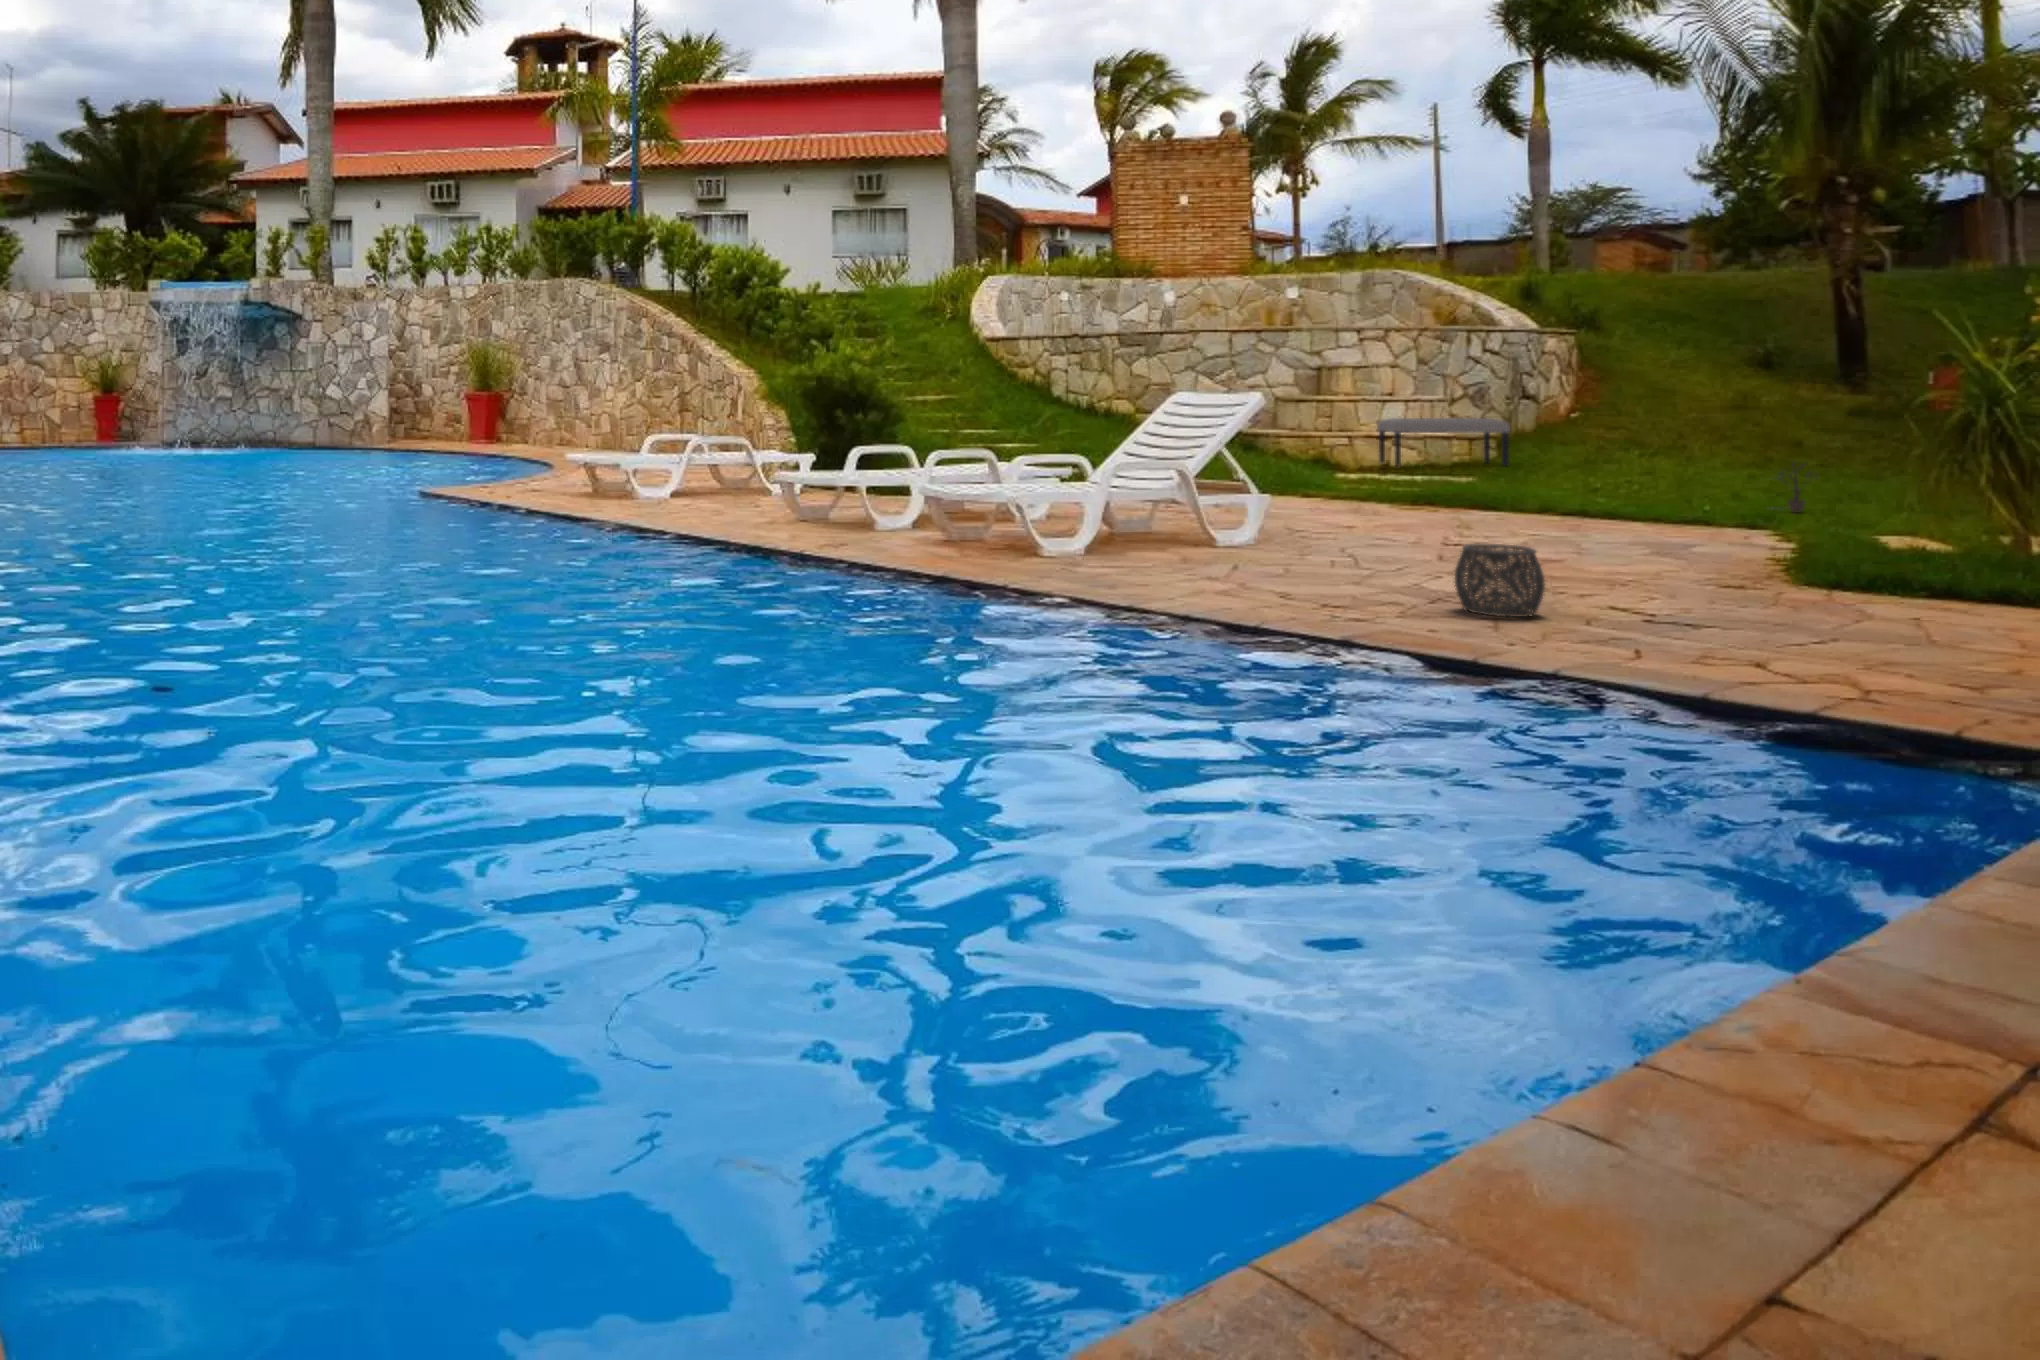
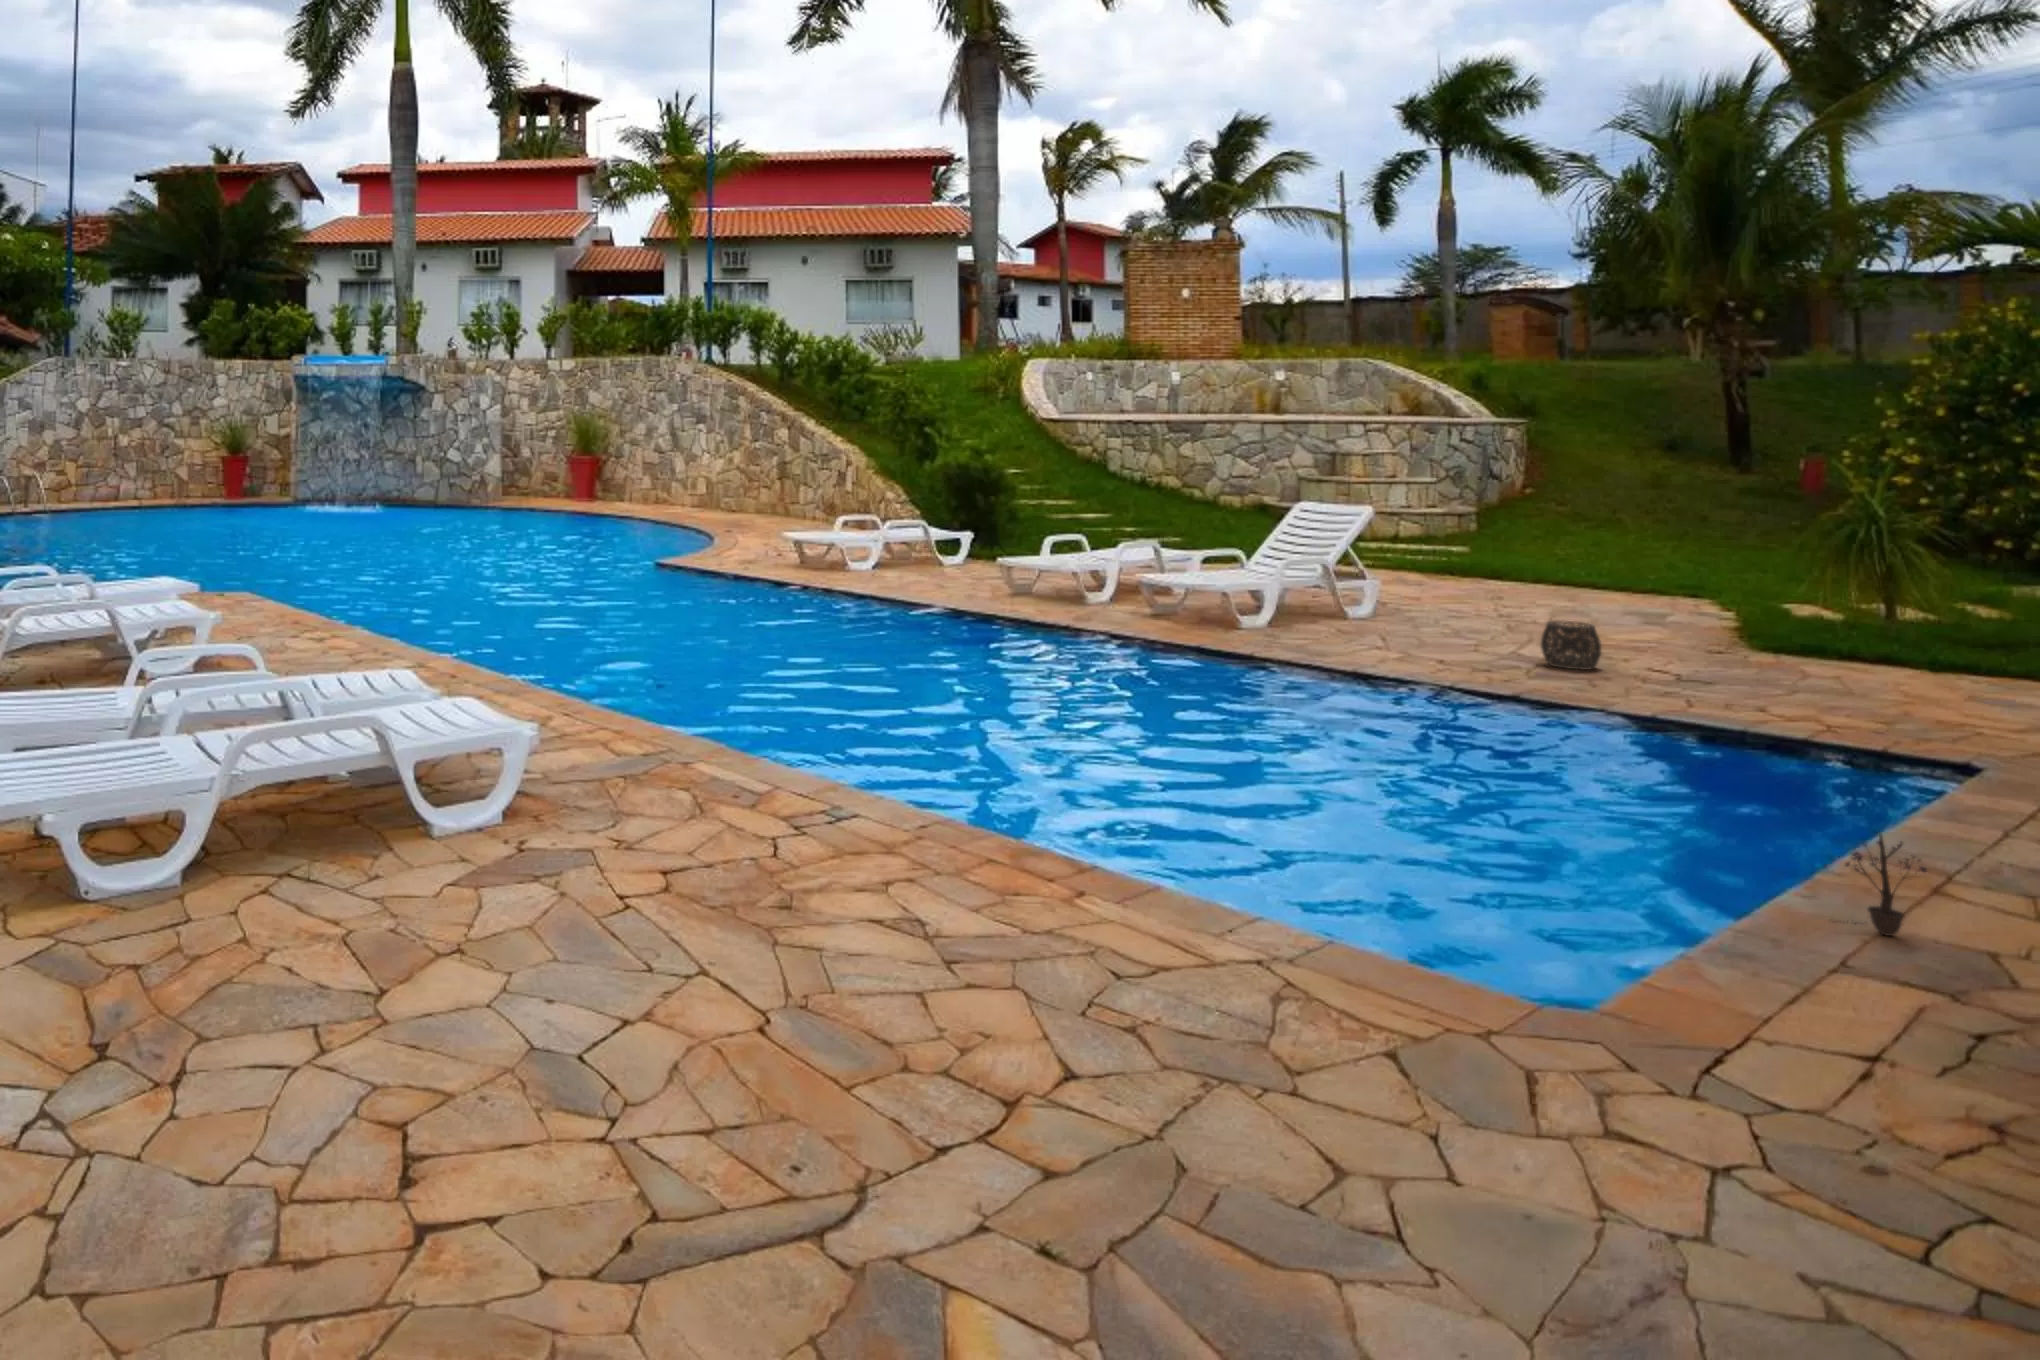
bench: present [1377,418,1510,466] -> none [1385,497,1489,536]
decorative plant: present [1767,464,1816,513] -> present [1830,835,1927,936]

